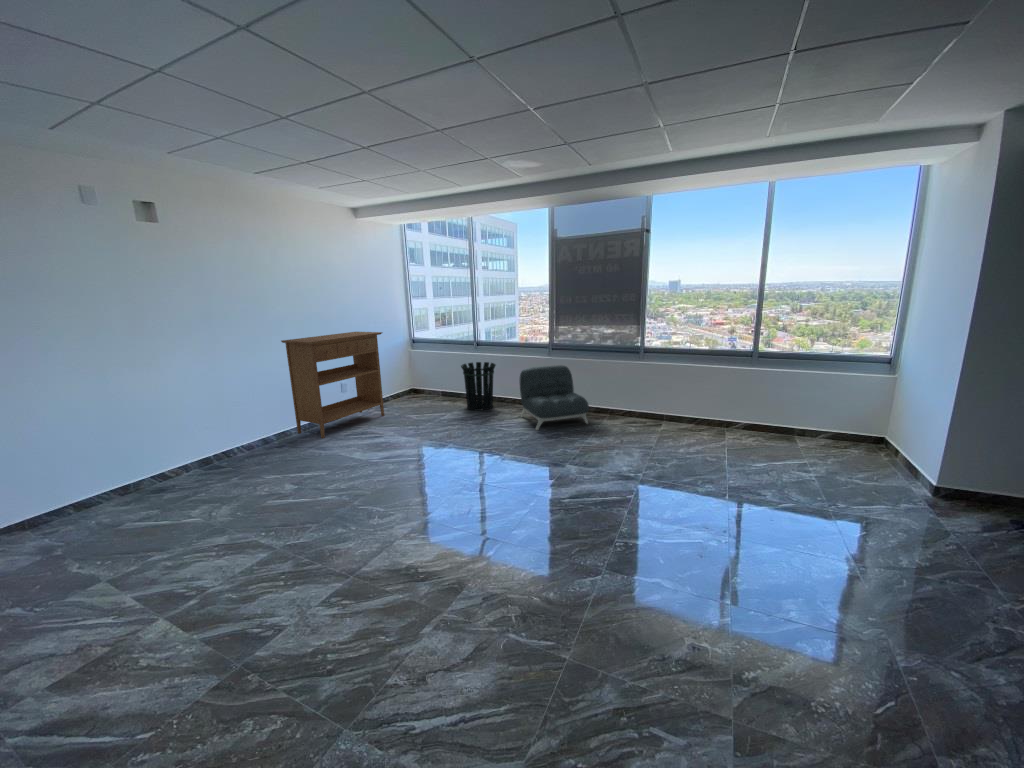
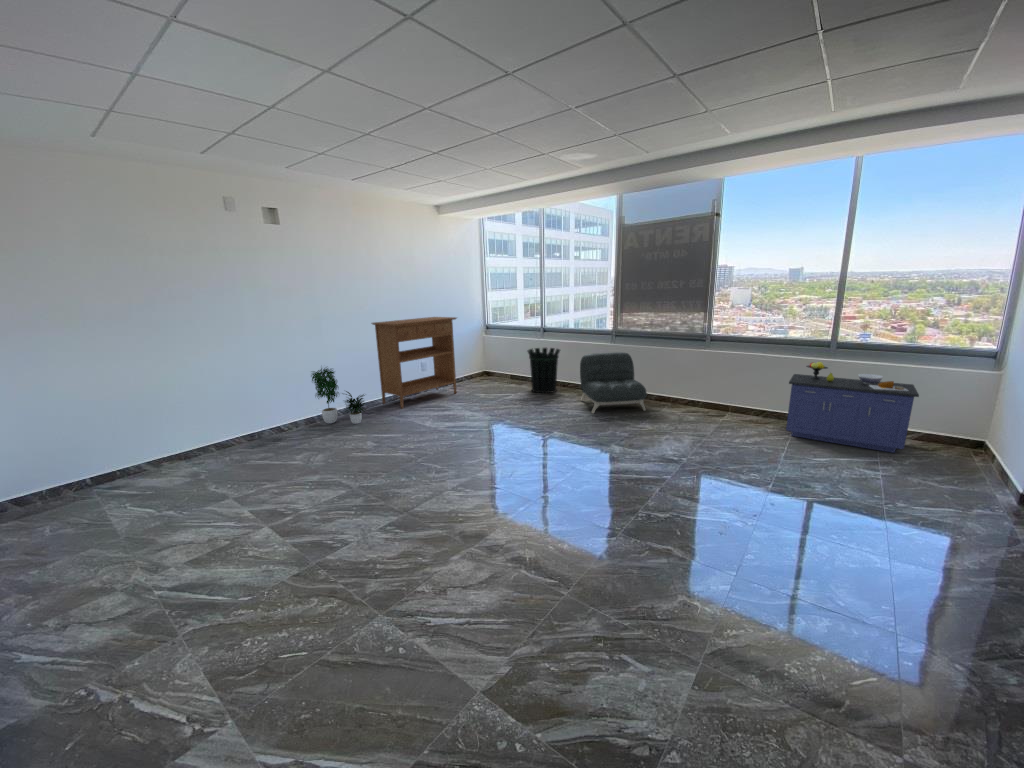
storage cabinet: none [723,370,836,452] -> present [786,362,919,453]
potted plant: none [204,393,283,463] -> present [311,368,366,424]

